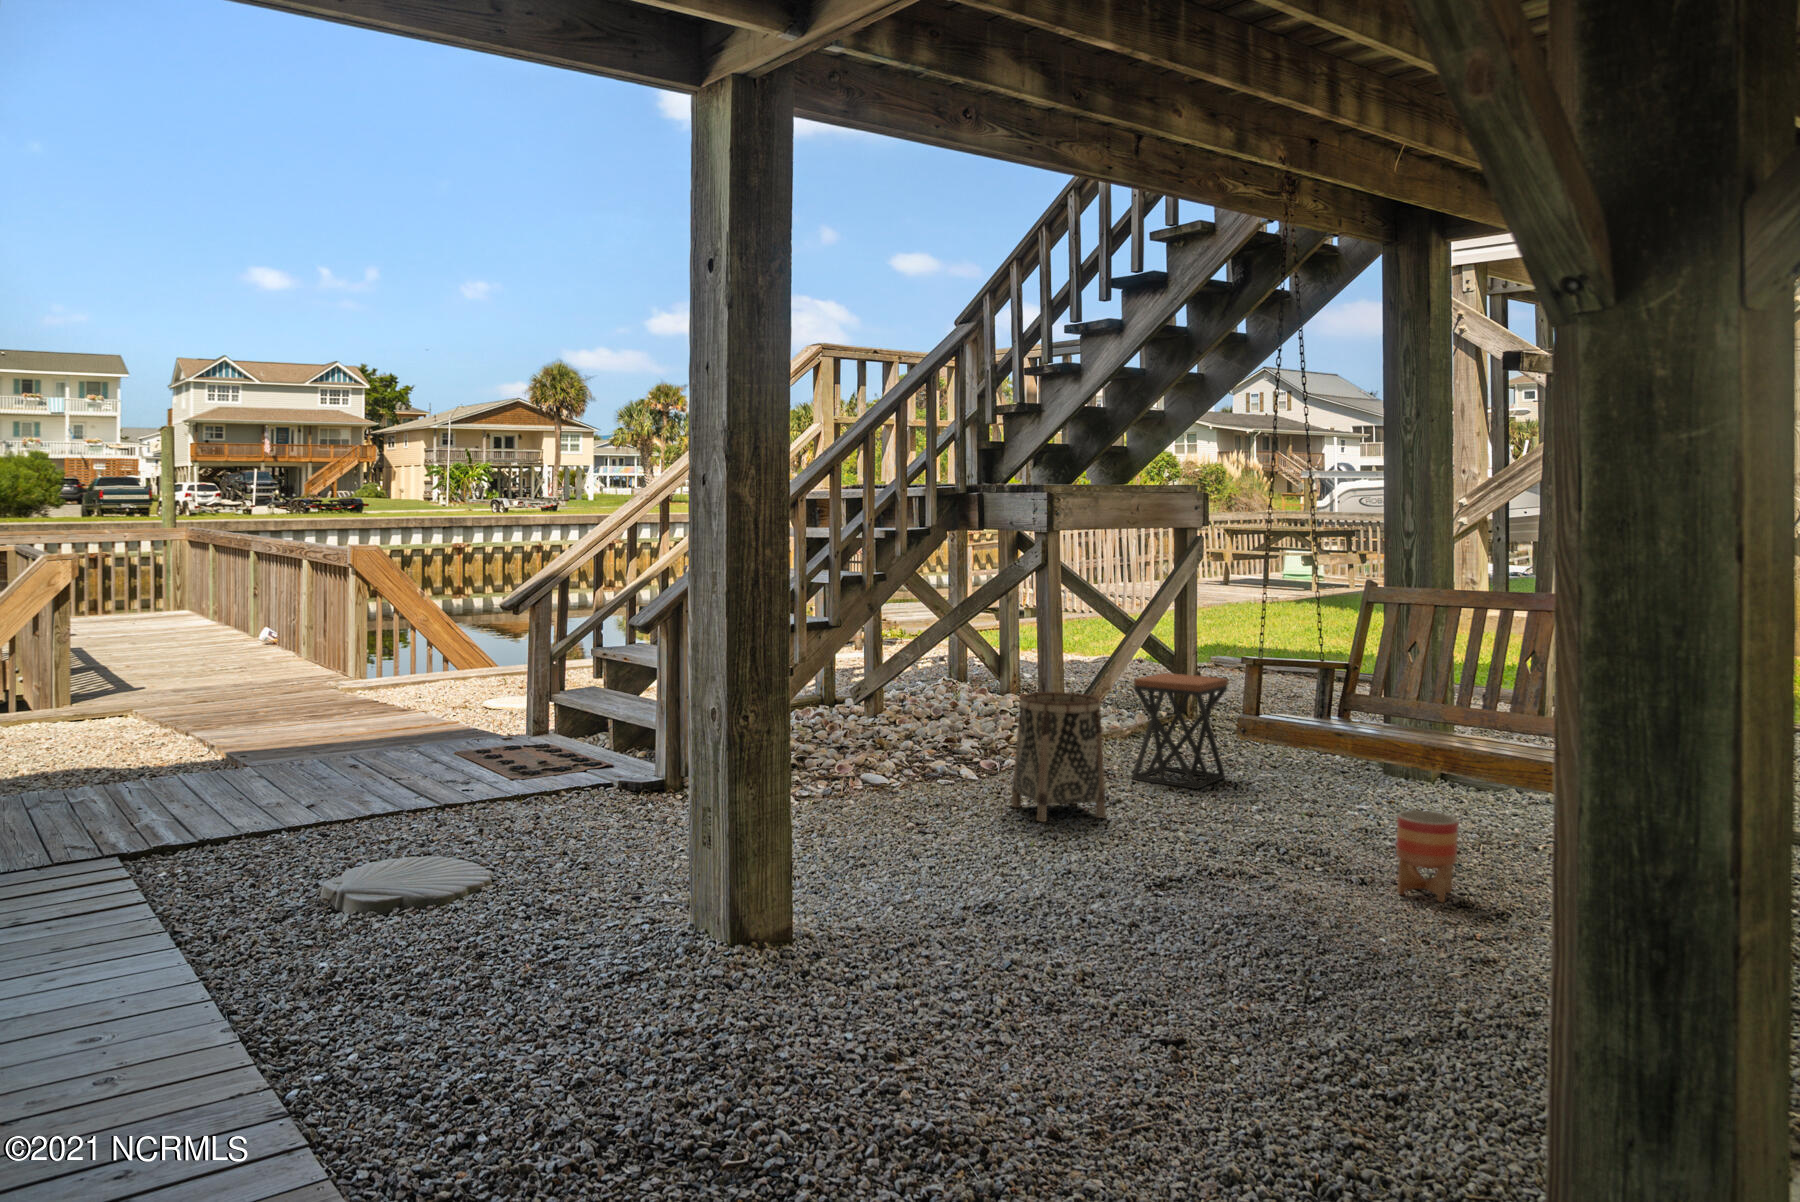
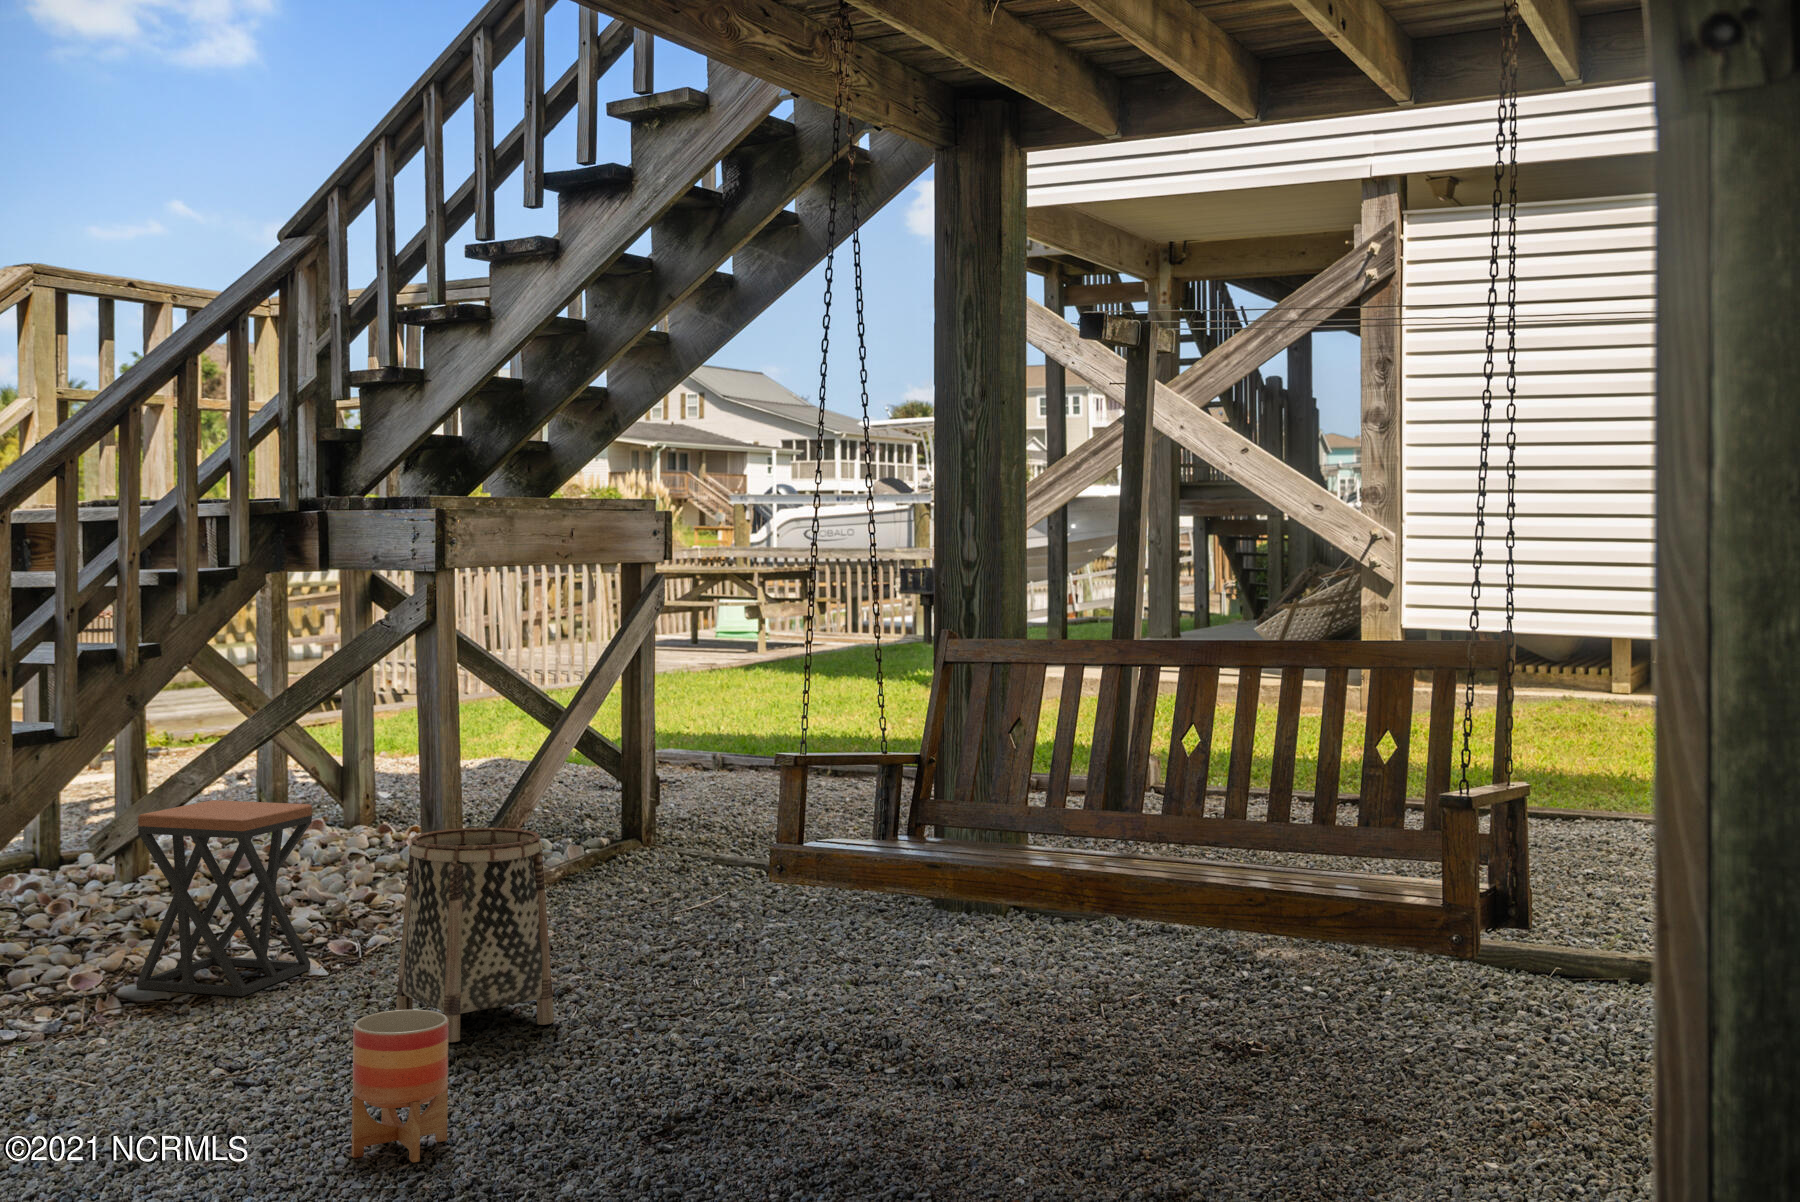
stool: present [1132,673,1228,789] -> present [137,800,312,996]
planter: present [1396,811,1458,902] -> present [352,1010,449,1163]

